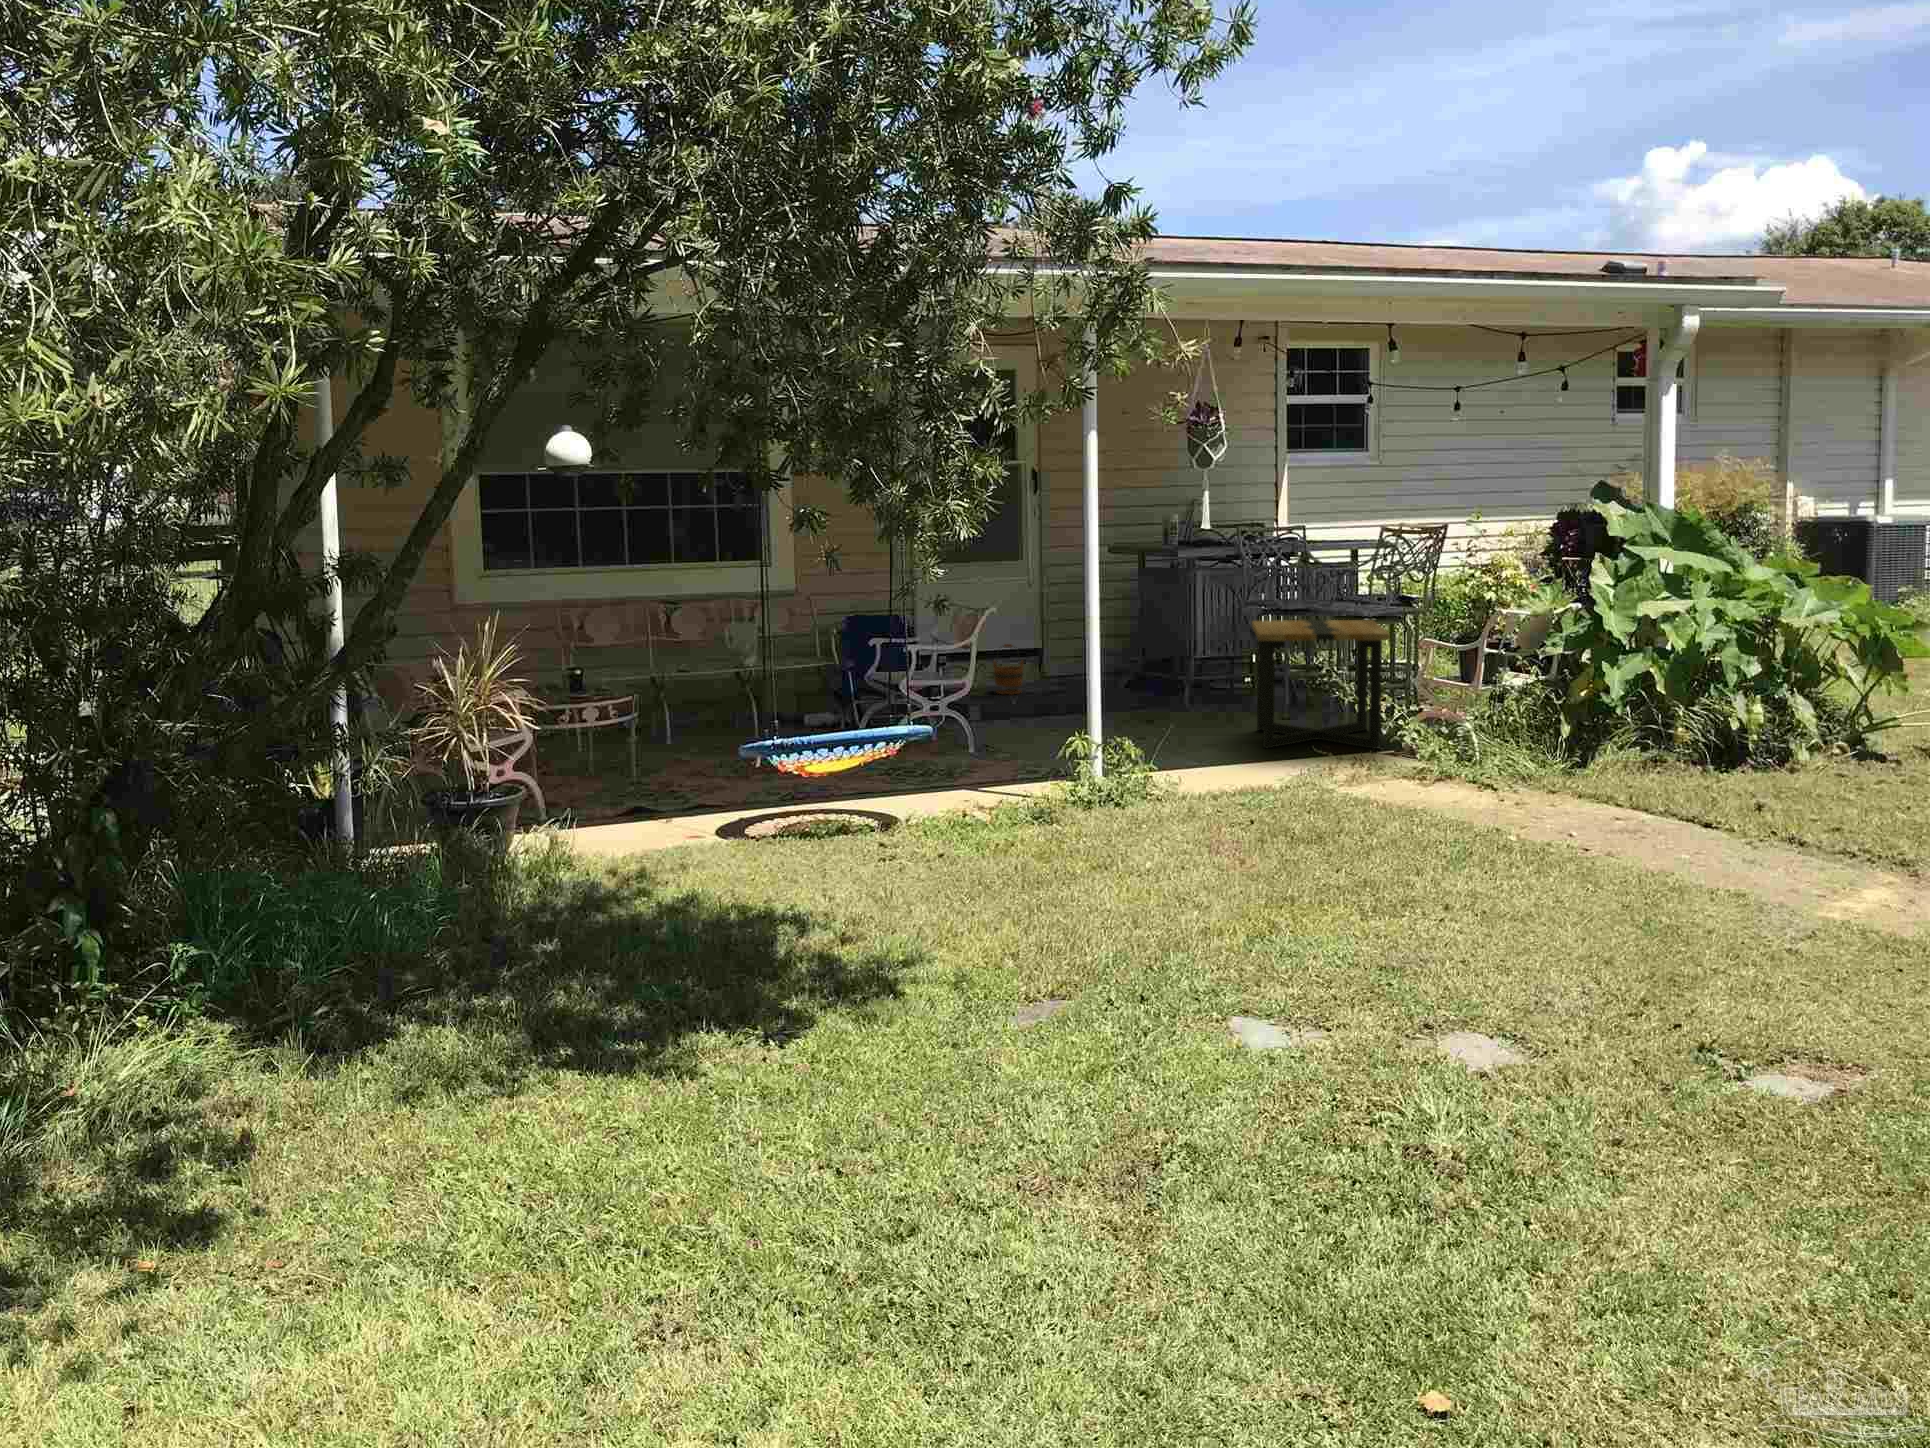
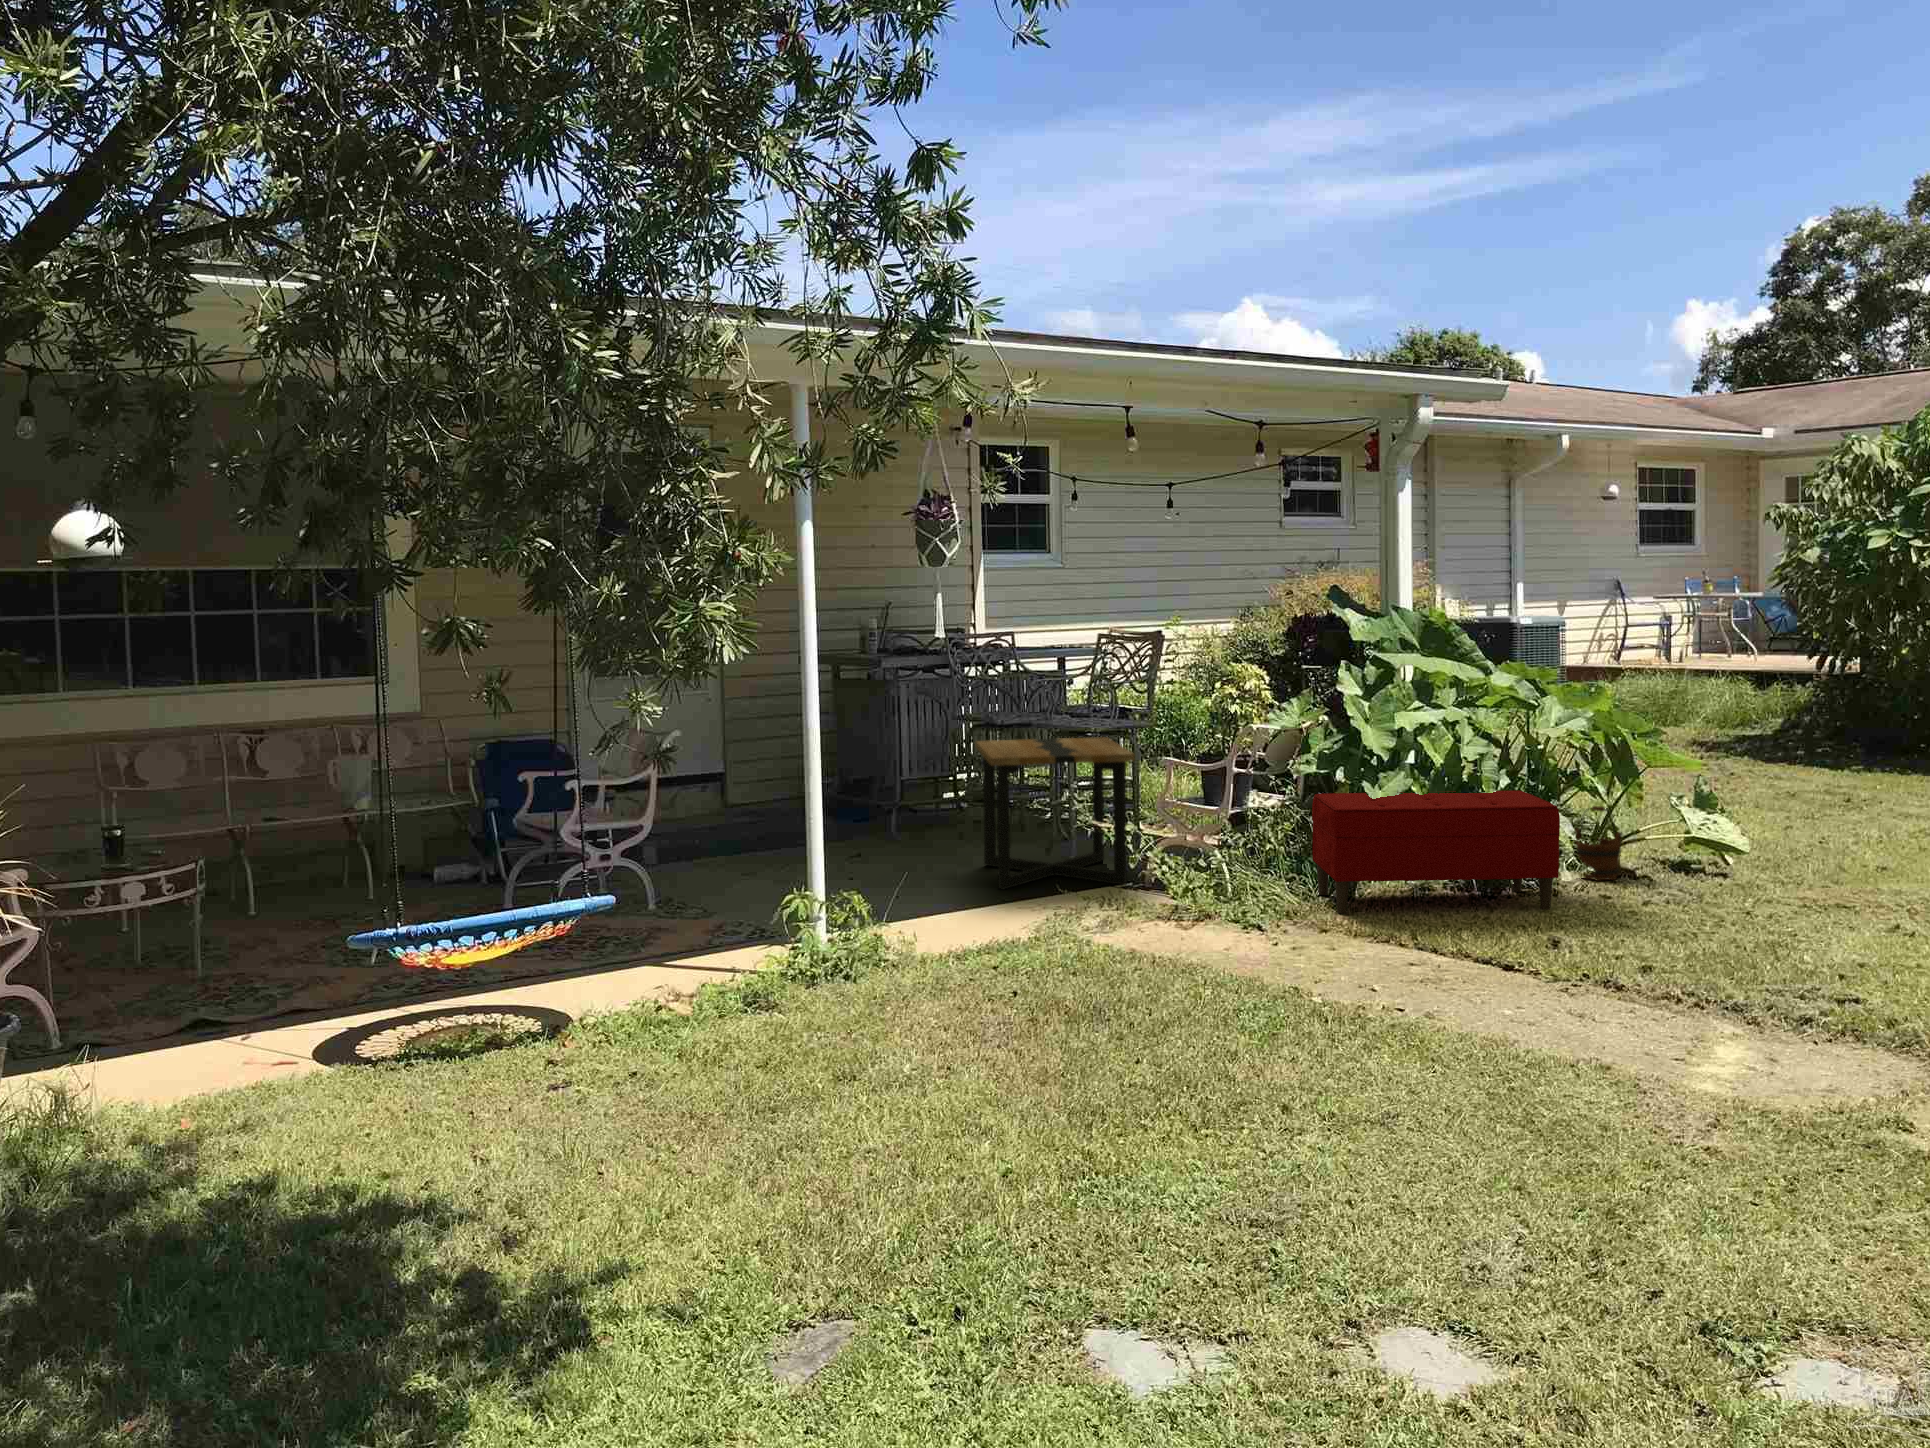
wooden bucket: present [993,644,1024,695] -> present [1575,806,1622,881]
bench: none [1552,672,1790,784] -> present [1312,790,1560,914]

